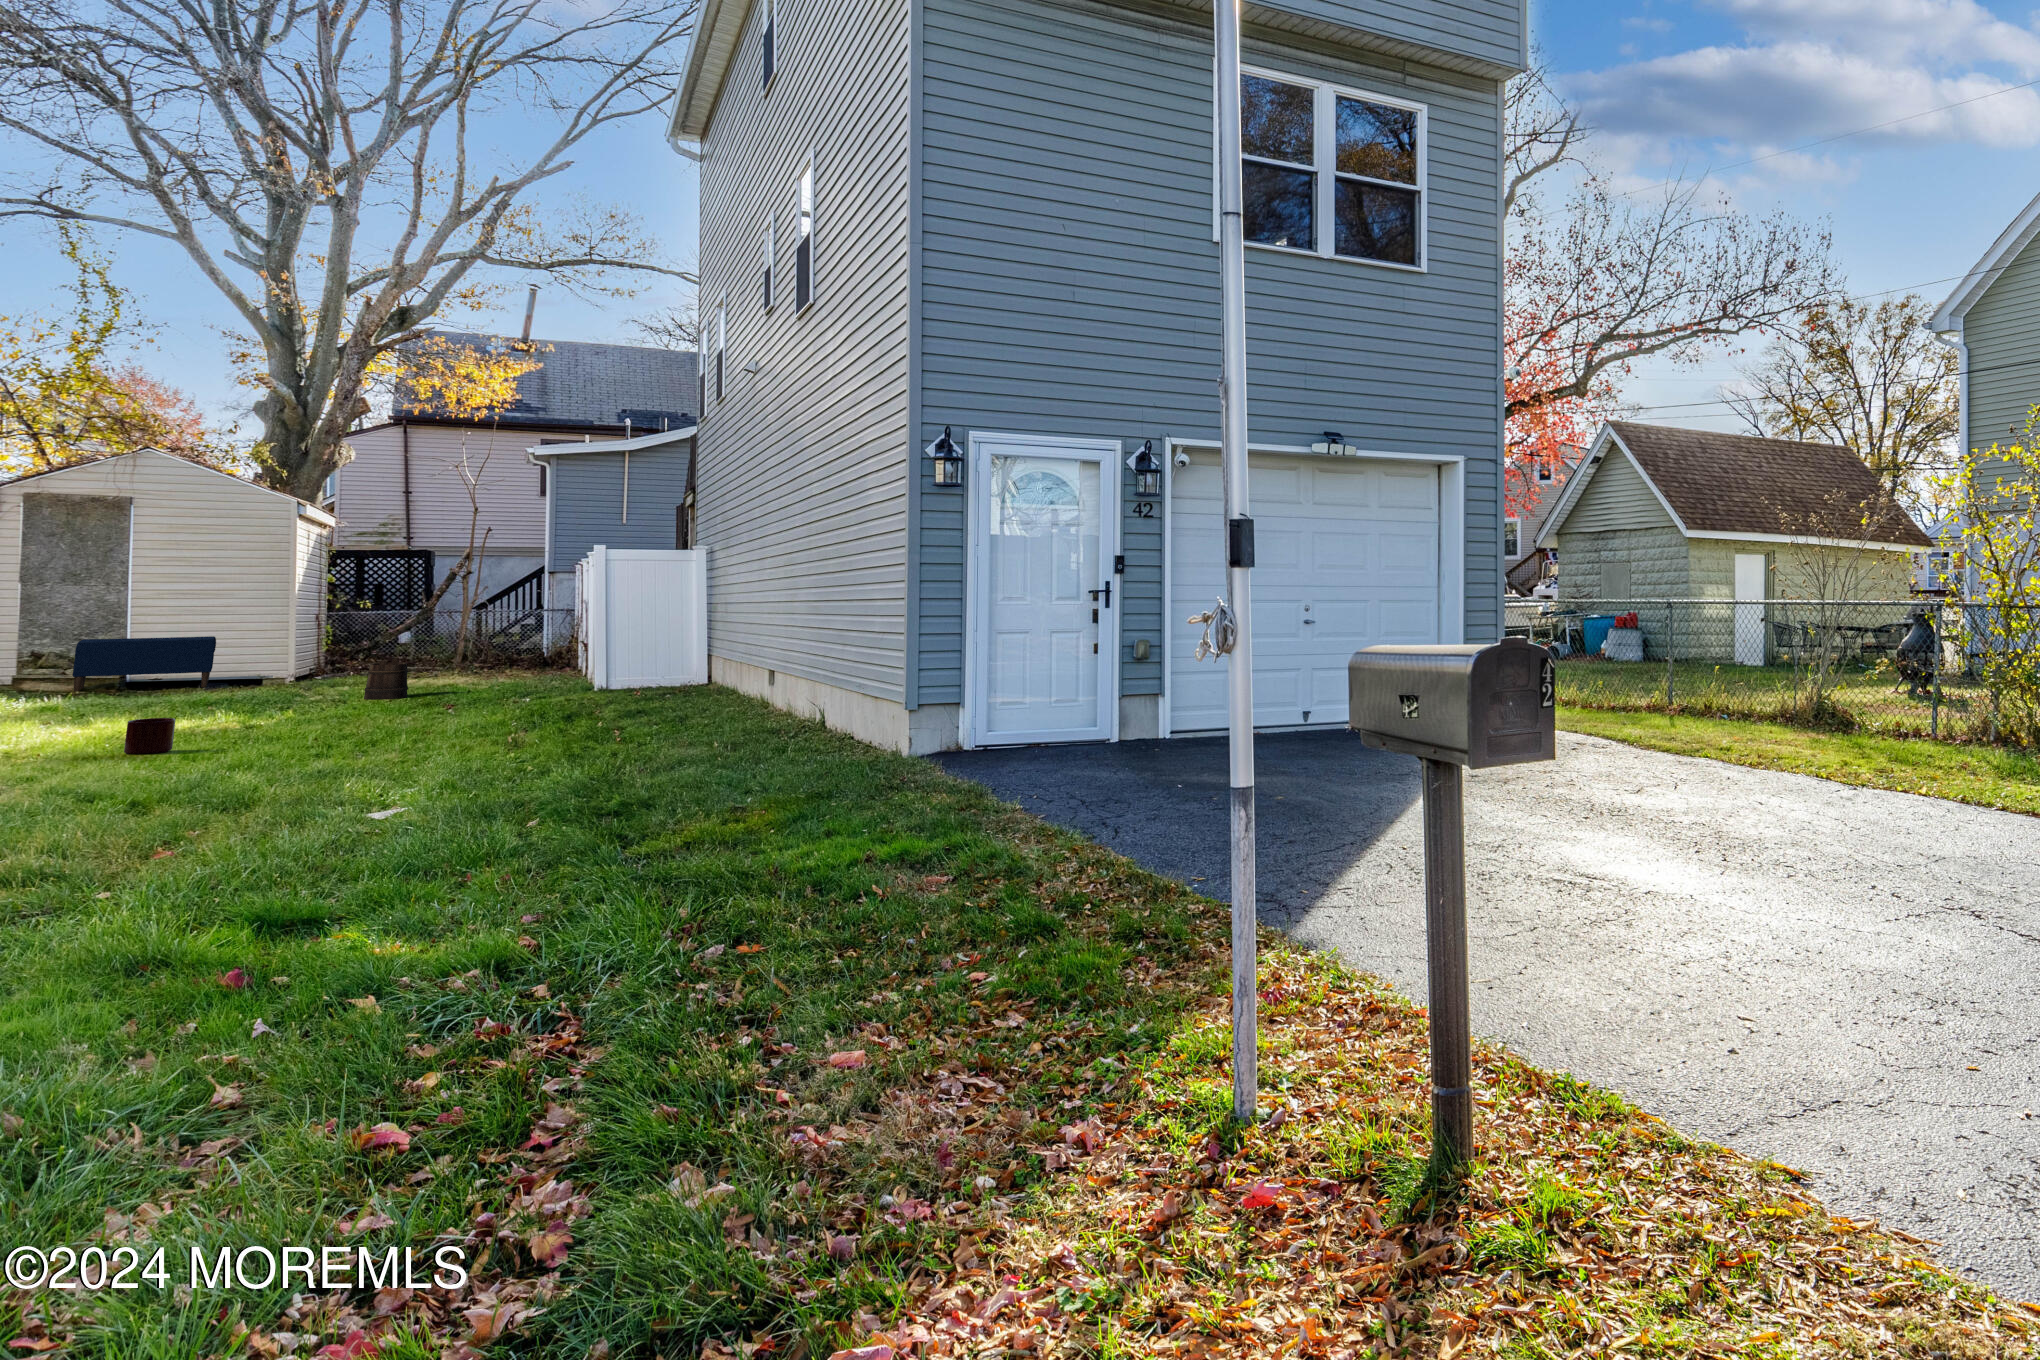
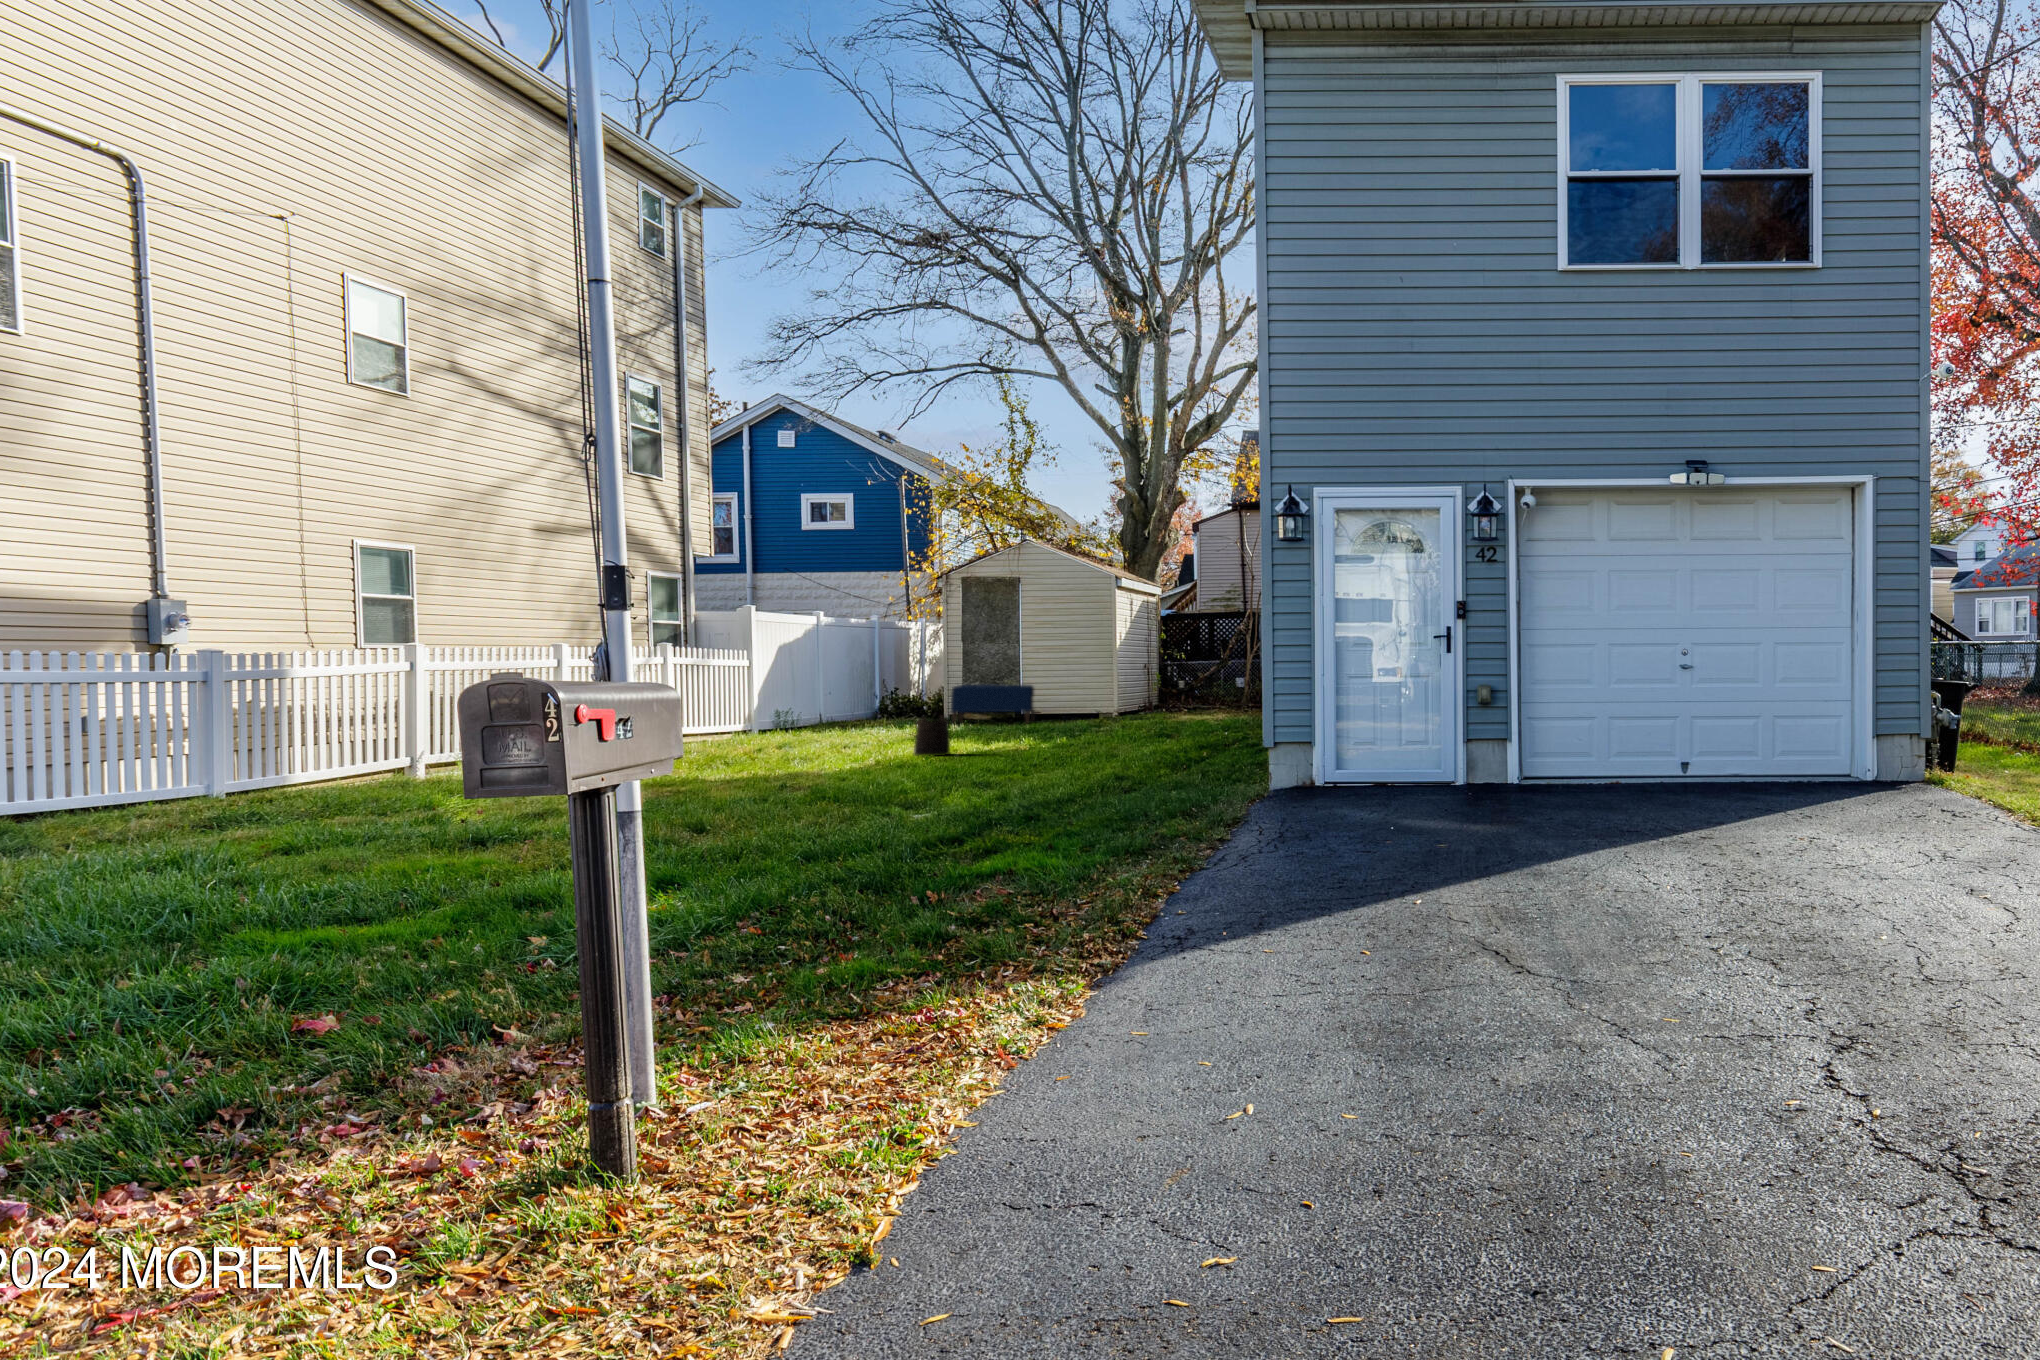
bucket: present [364,658,408,700] -> present [913,716,950,756]
planter: present [124,718,175,755] -> none [853,737,882,763]

